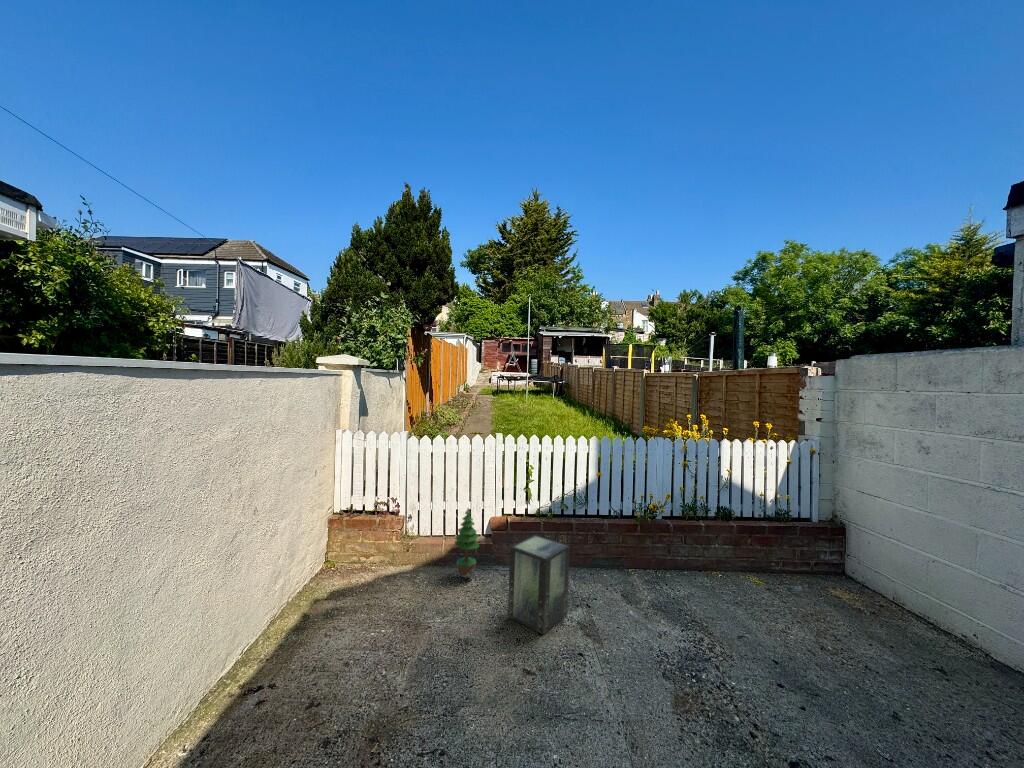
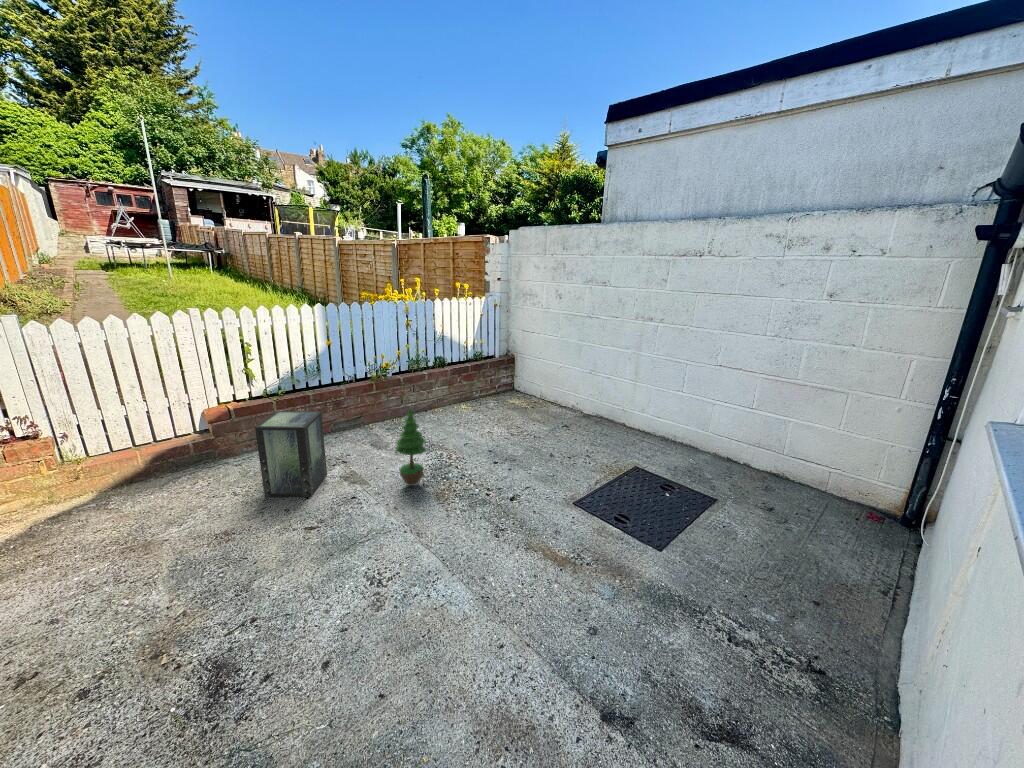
potted tree: present [455,508,479,578] -> present [396,409,426,486]

